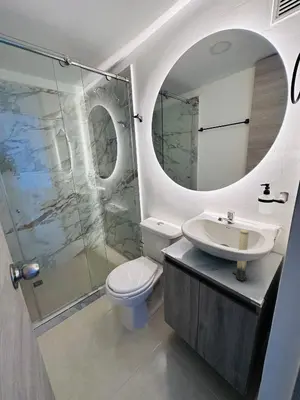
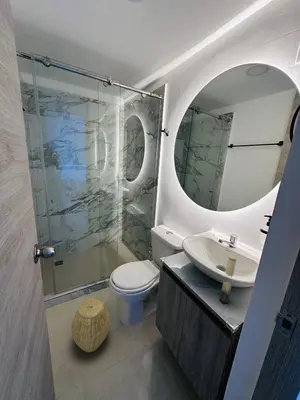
woven basket: none [71,312,116,377] -> present [71,298,110,352]

